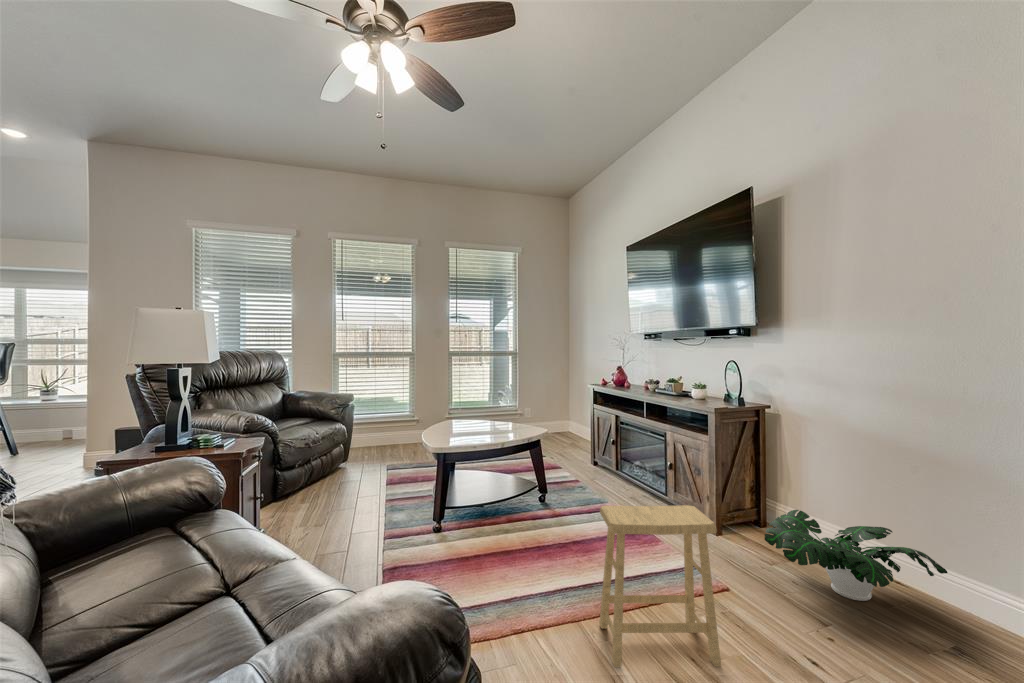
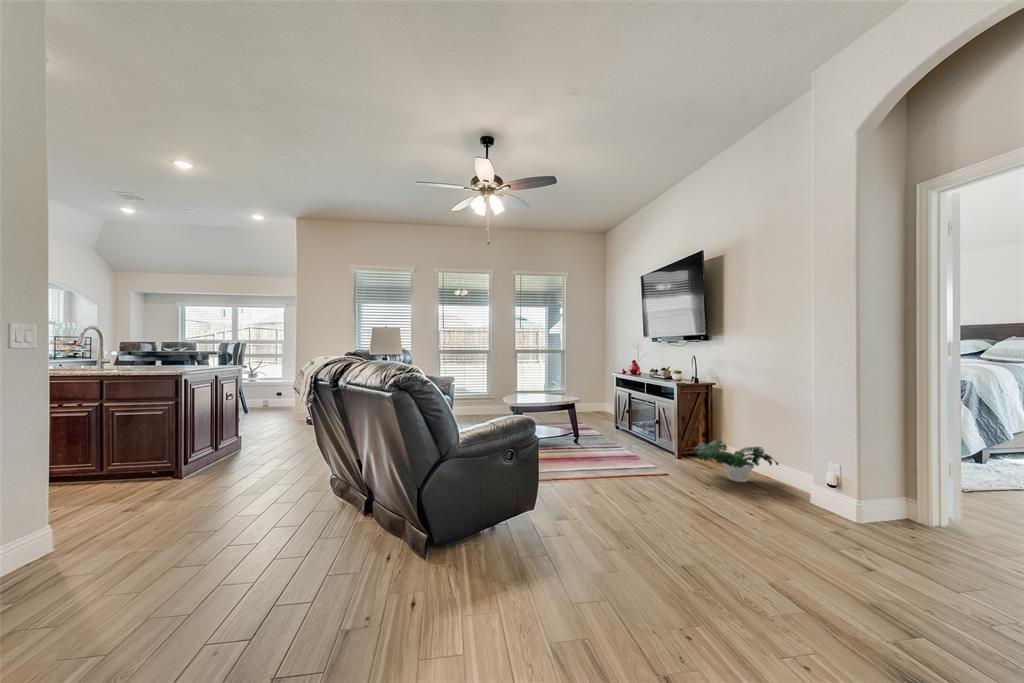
footstool: present [600,505,721,667] -> none [598,425,651,495]

